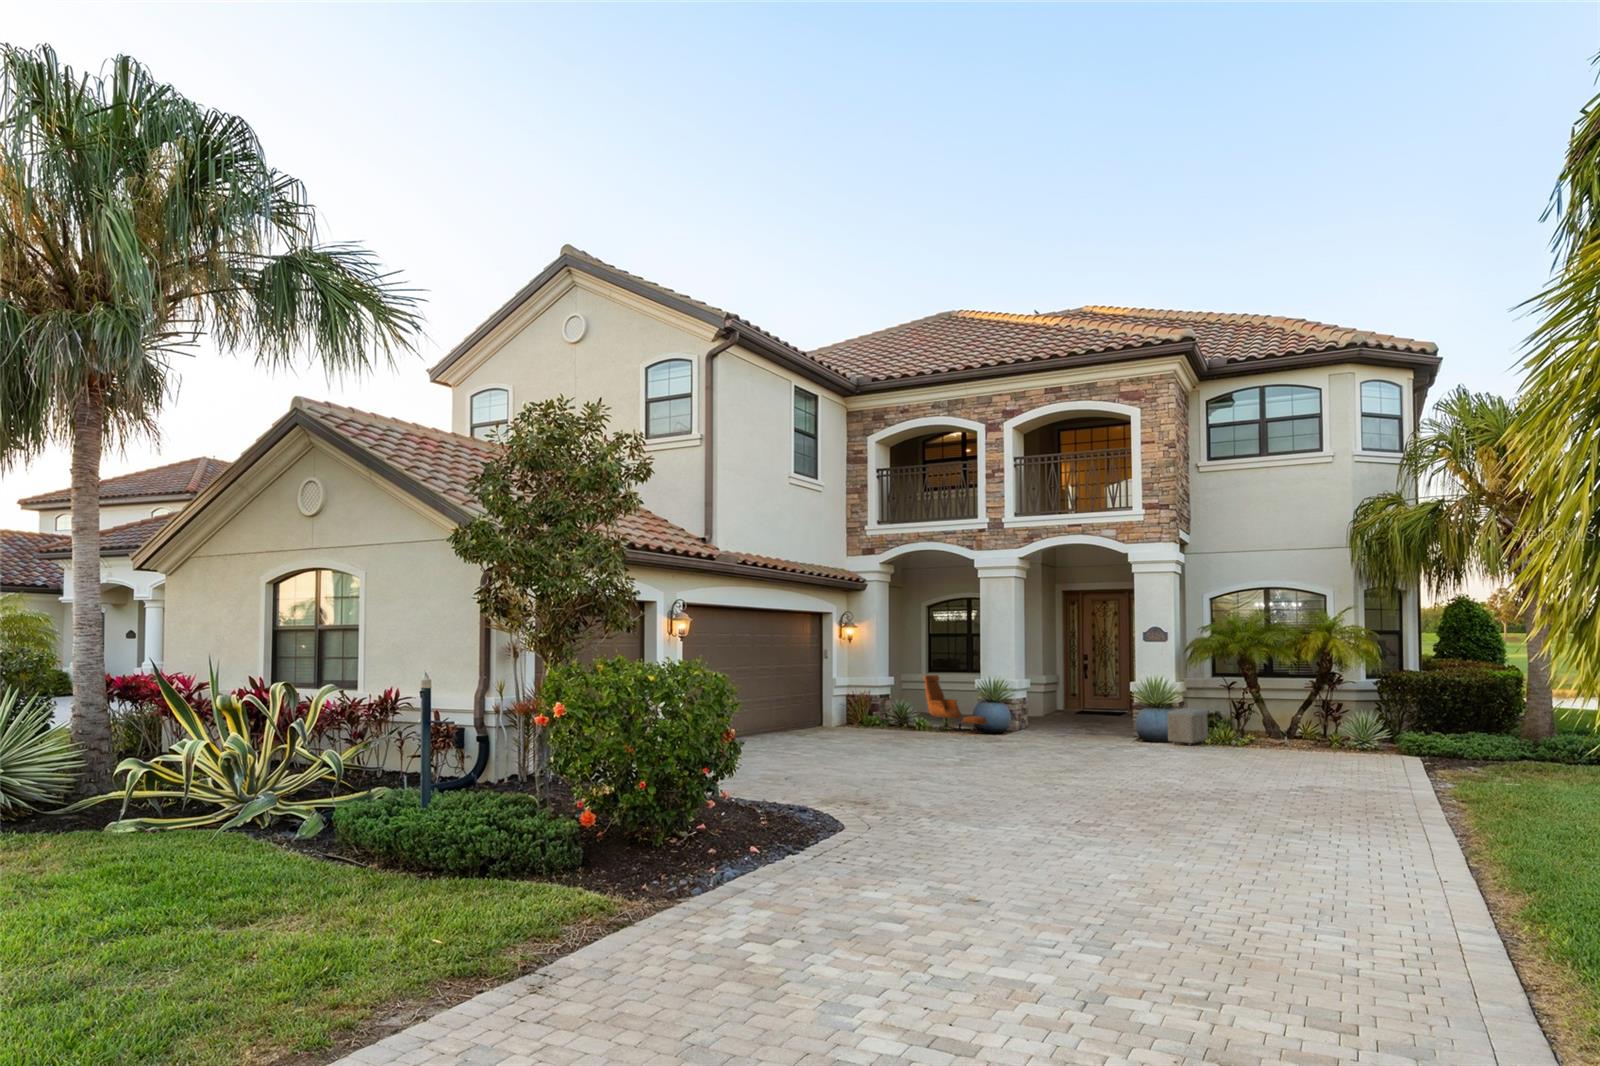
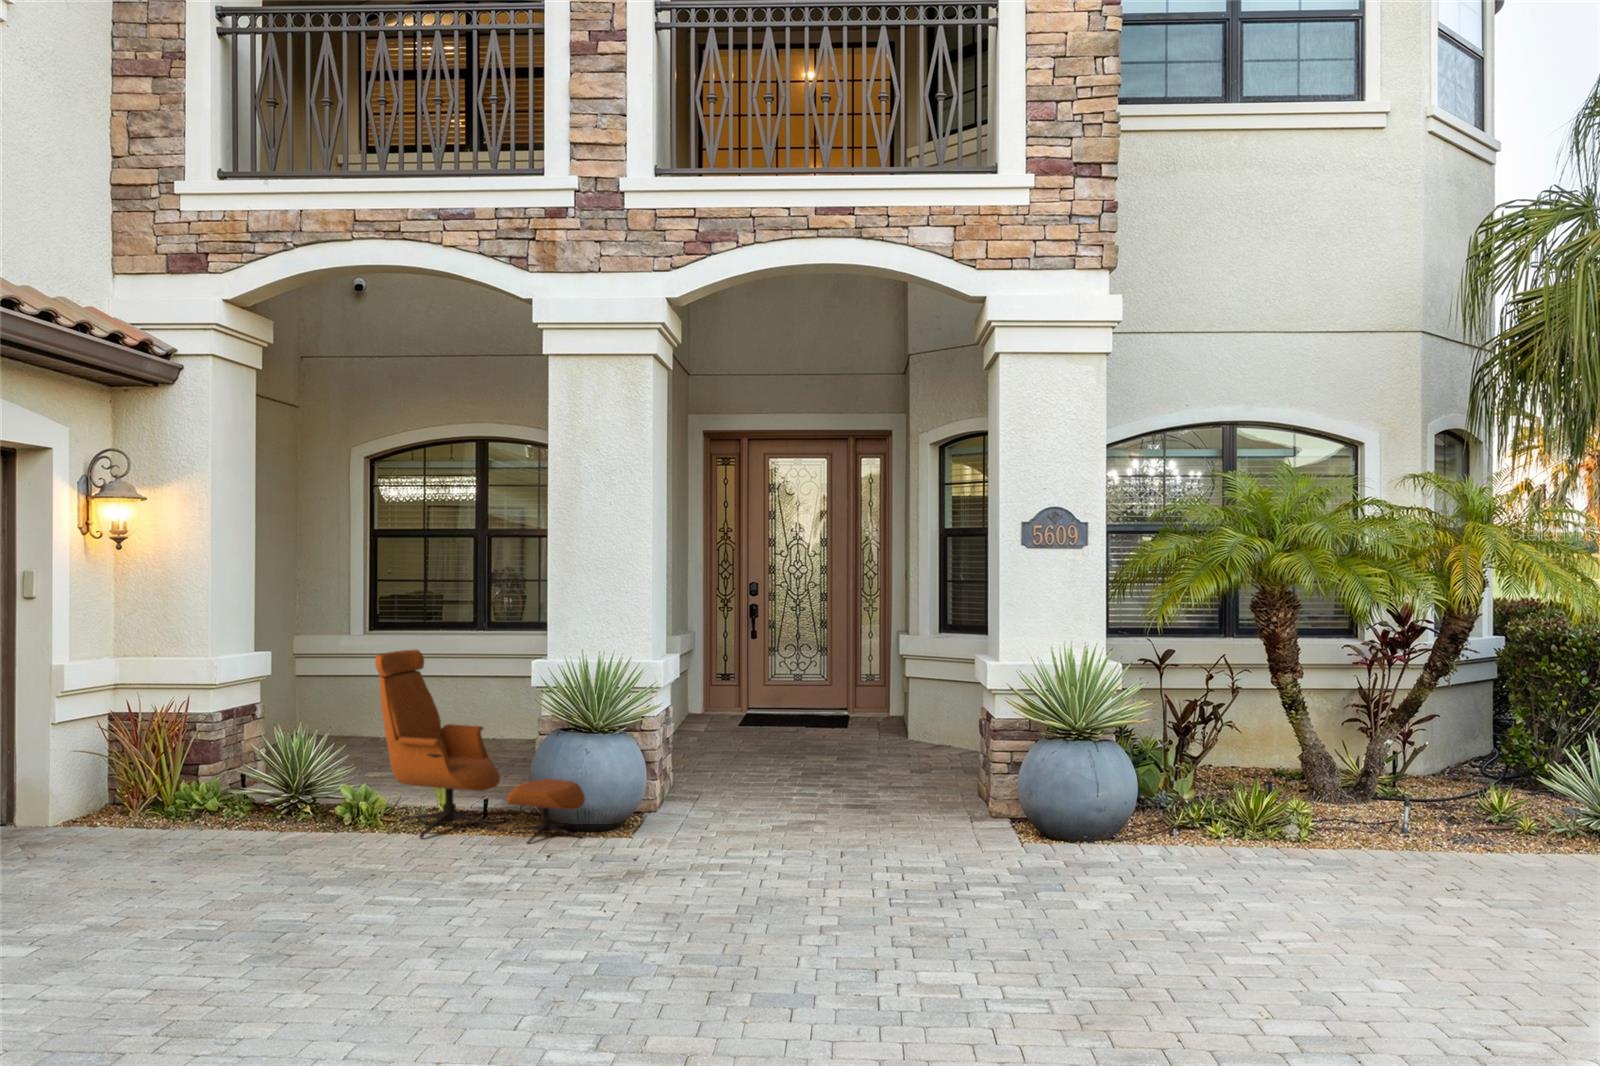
storage bench: present [1167,708,1208,745] -> none [1125,725,1205,842]

